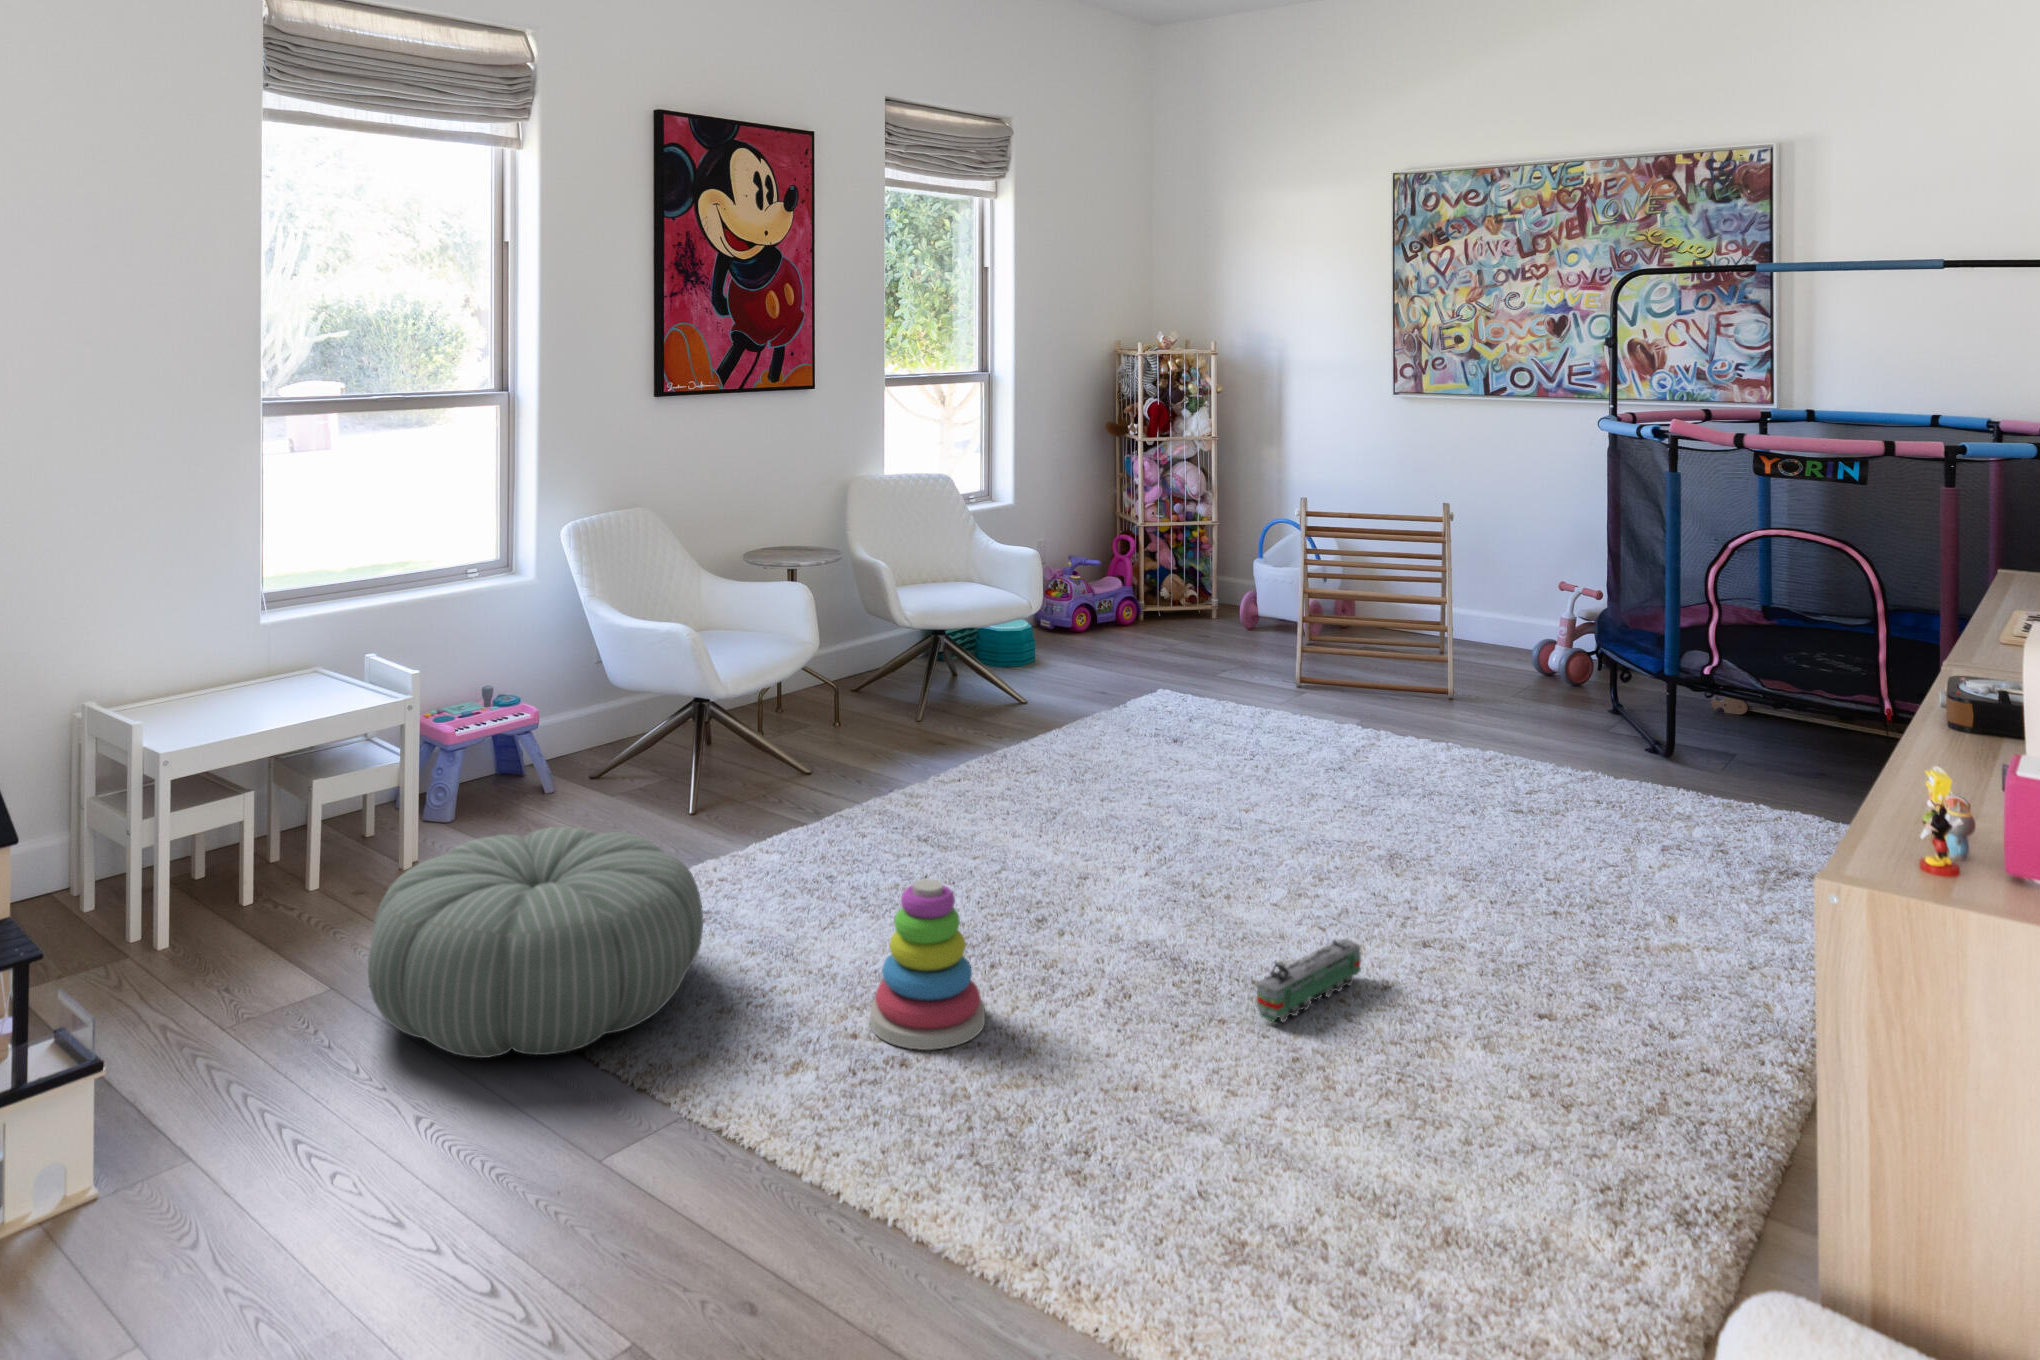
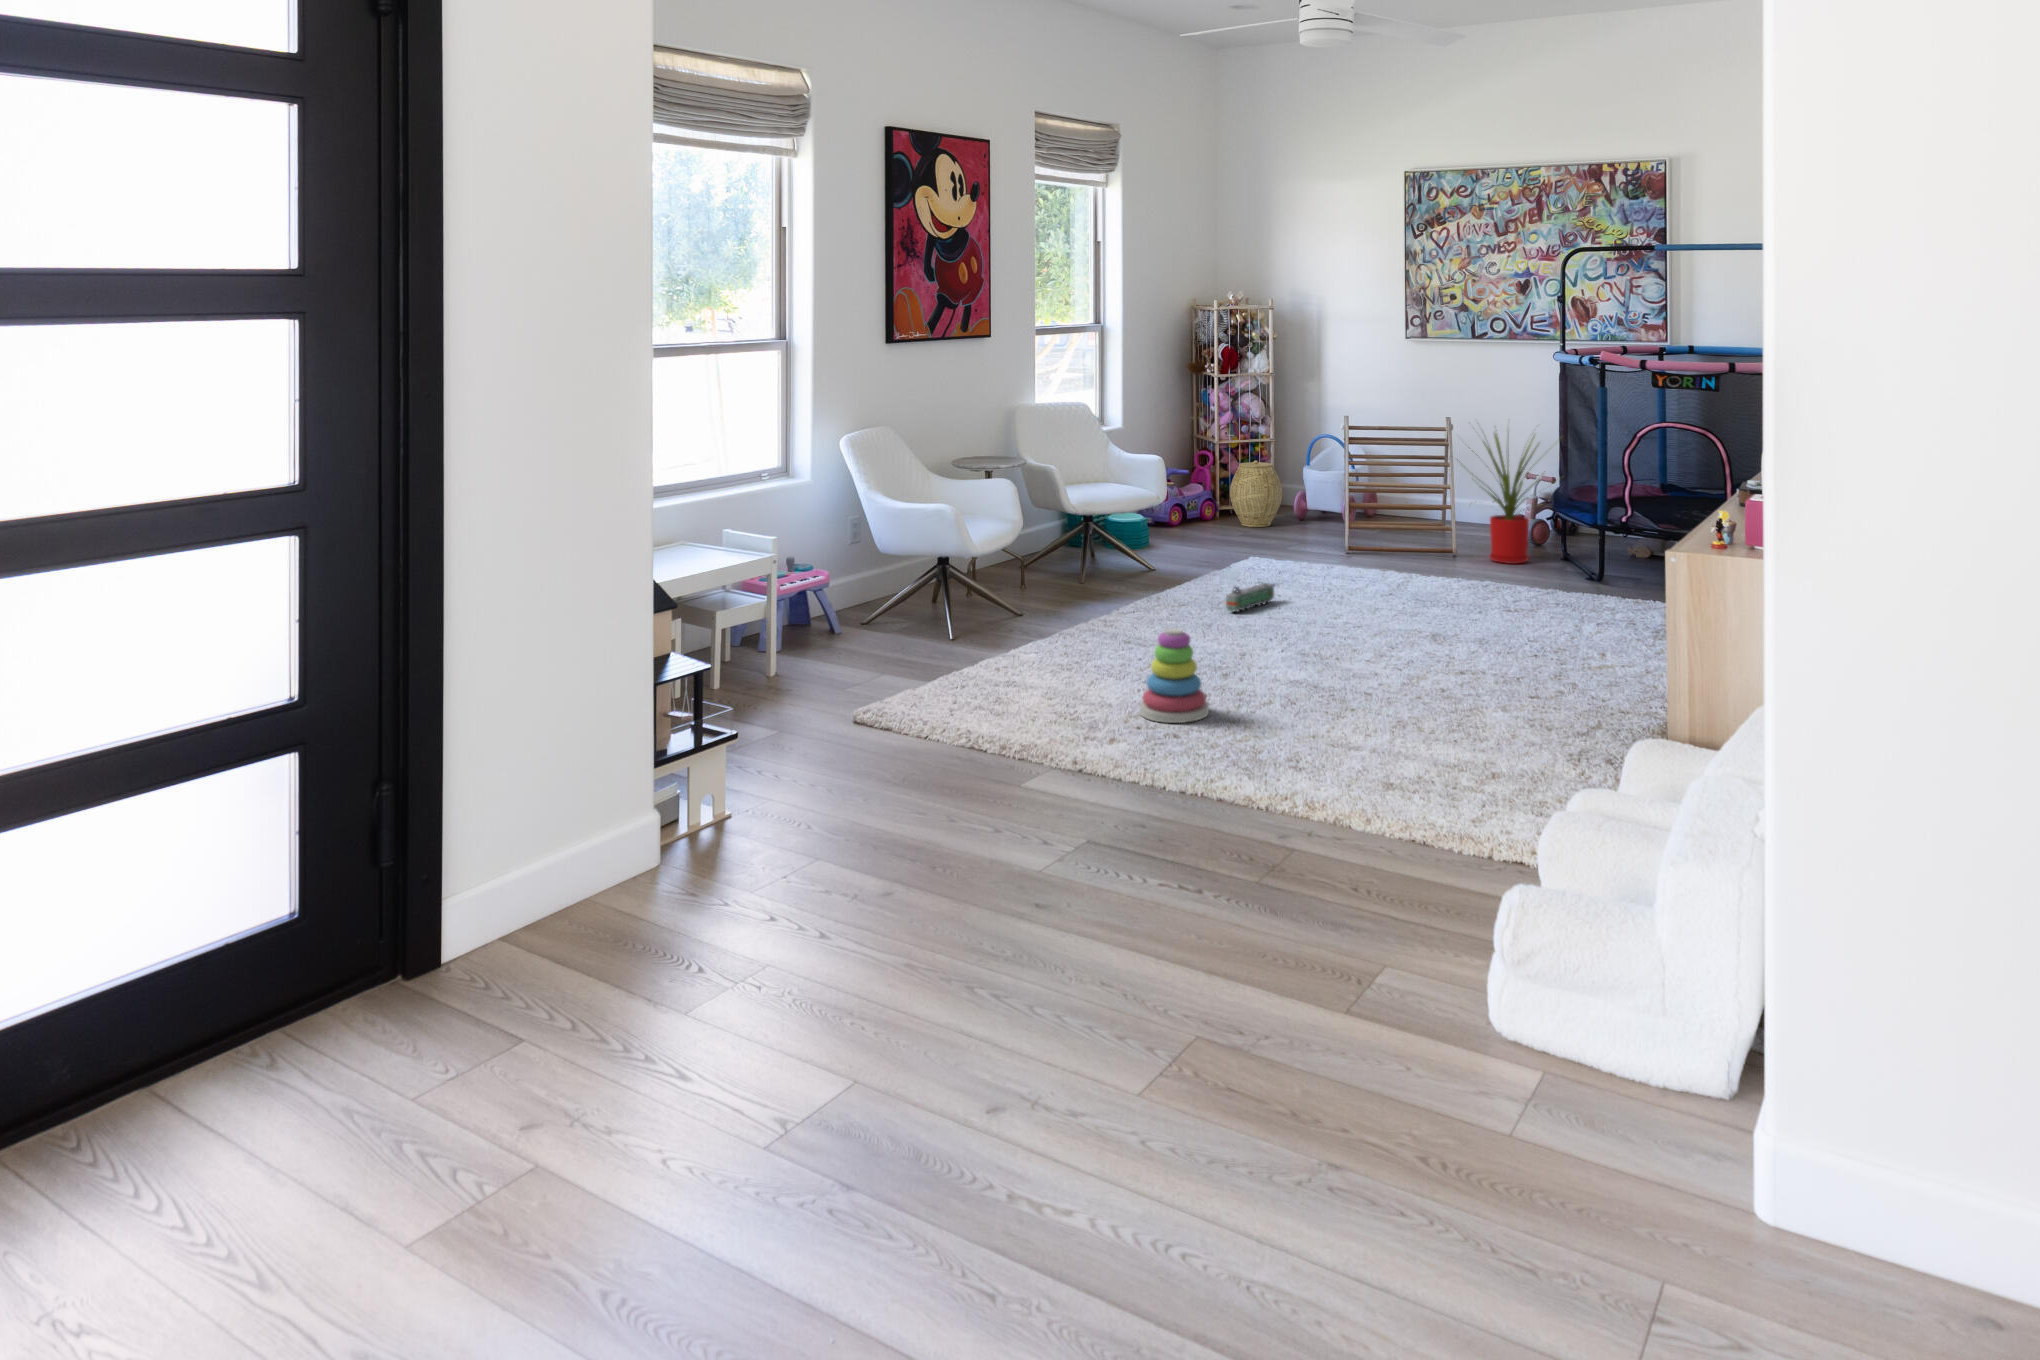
house plant: none [1456,507,1616,716] -> present [1457,433,1550,564]
woven basket: none [1158,550,1227,637] -> present [1230,461,1282,527]
pouf: present [368,827,703,1058] -> none [827,617,1030,736]
toy train: present [1257,939,1361,1022] -> present [1226,583,1274,611]

